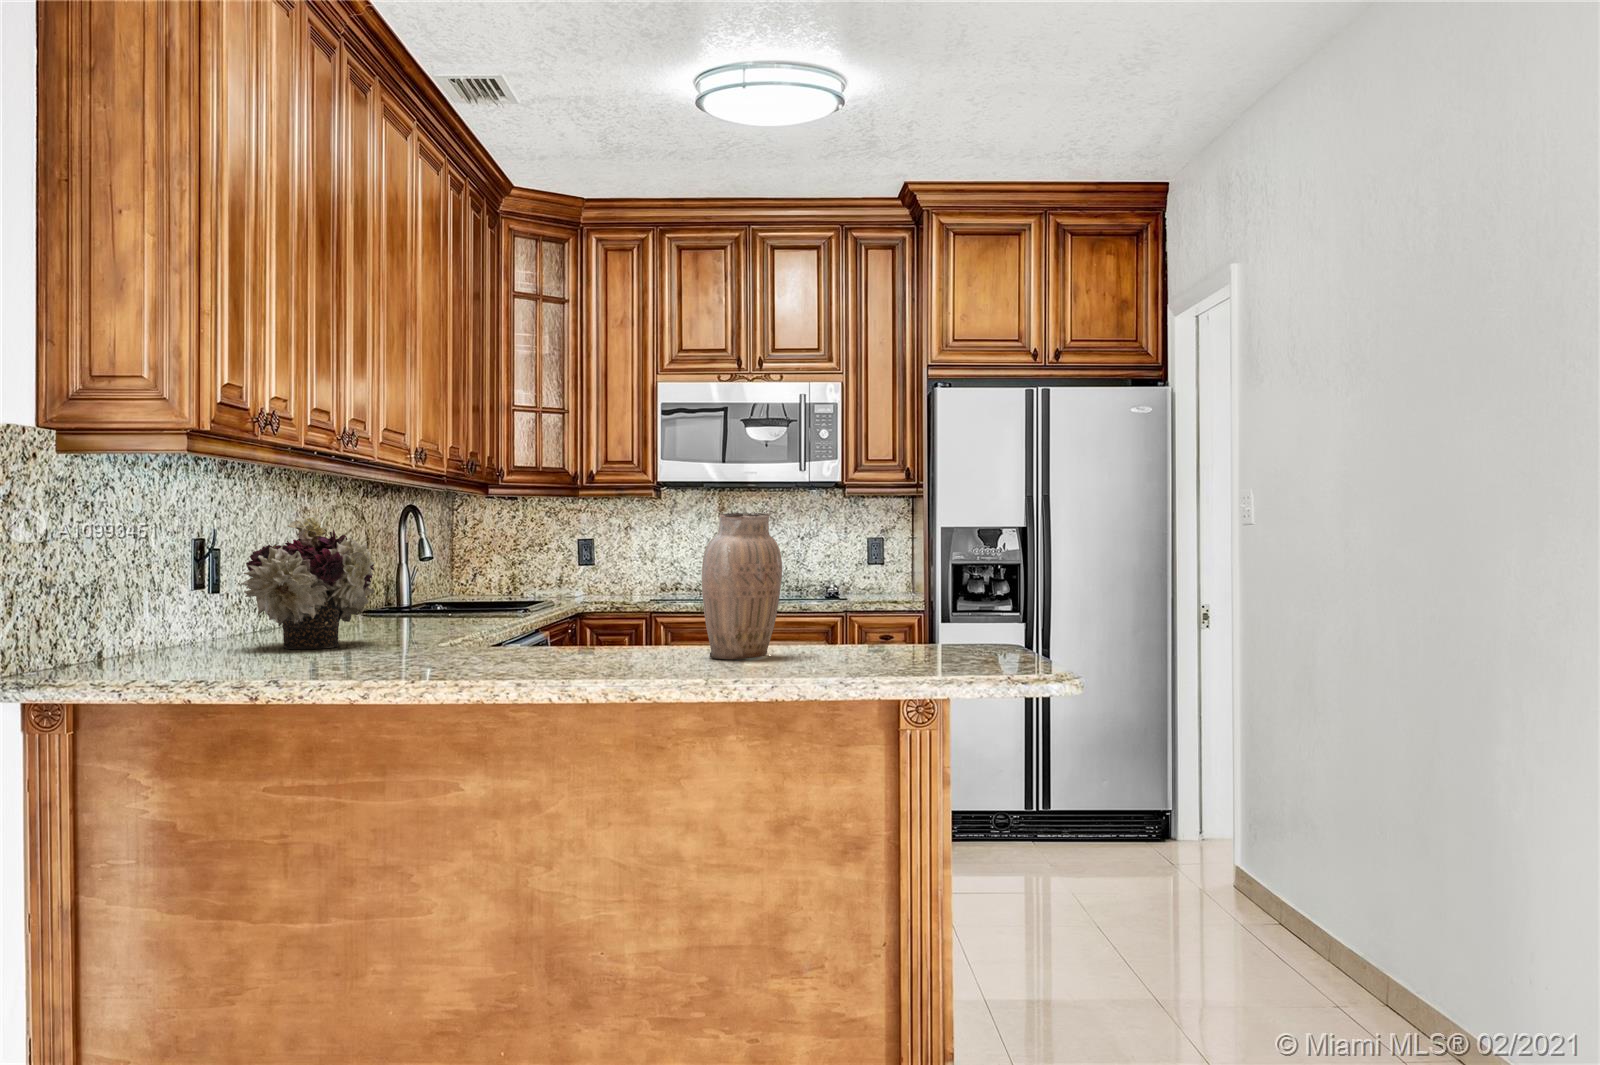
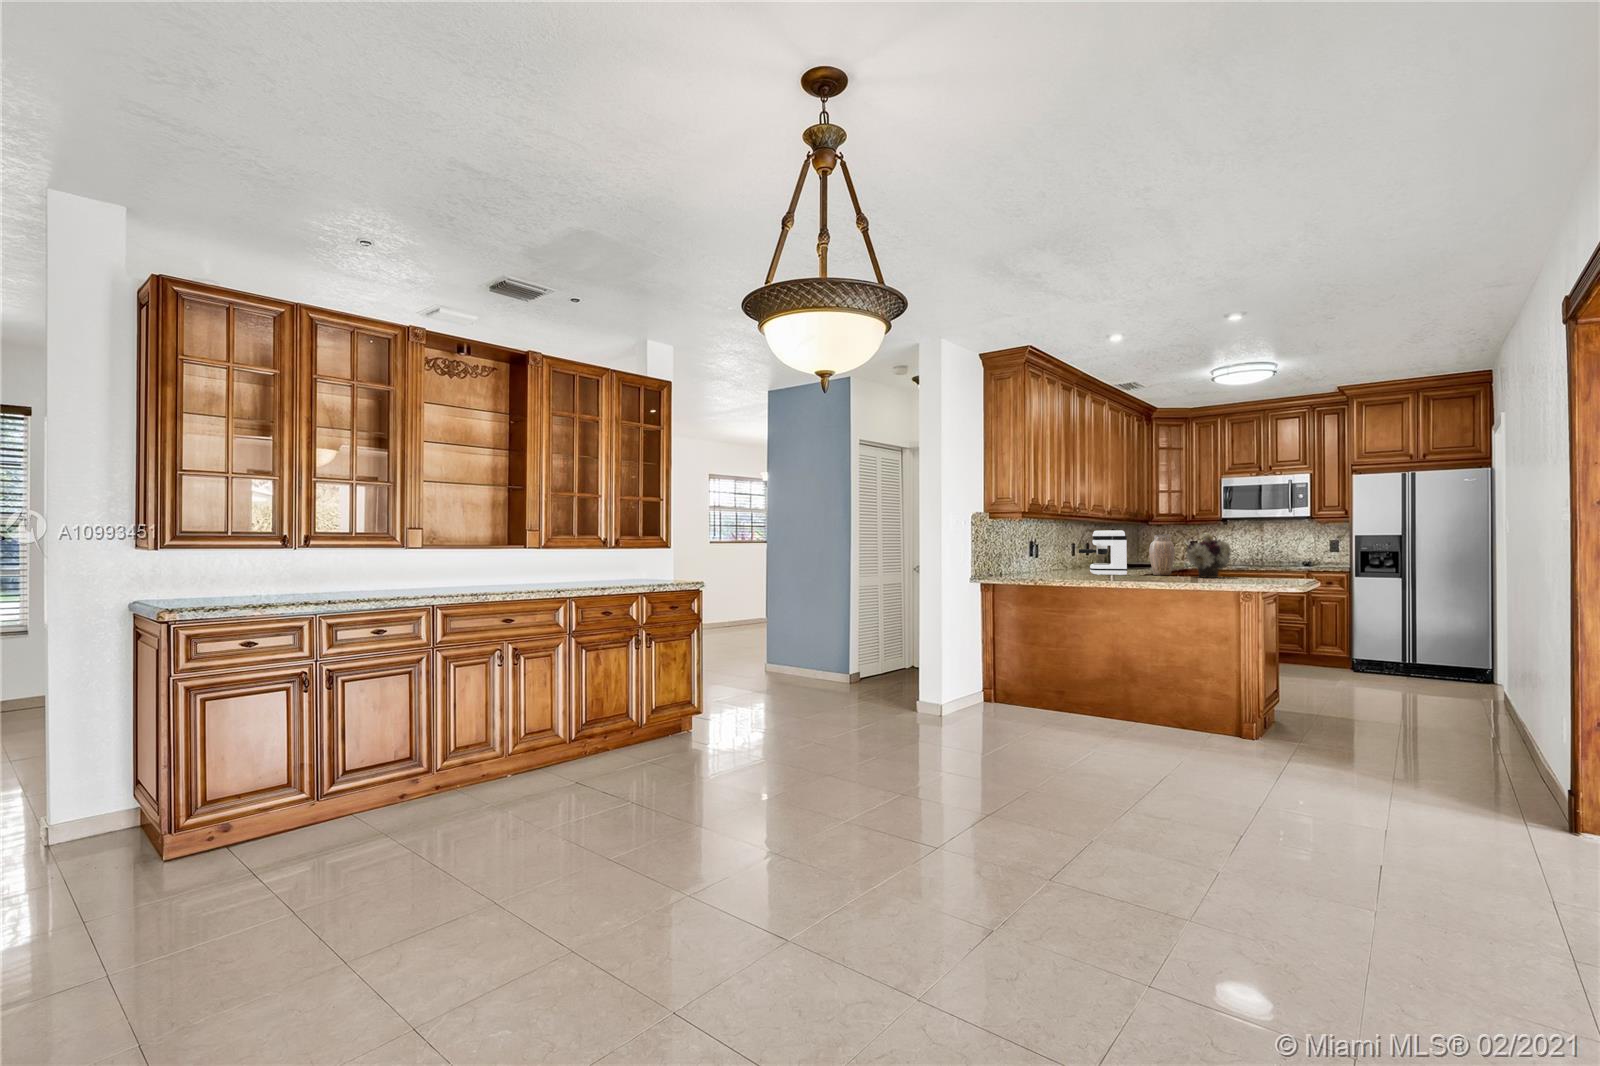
coffee maker: none [460,493,660,678] -> present [1079,530,1127,575]
flower arrangement: present [241,515,375,649] -> present [1186,533,1231,578]

